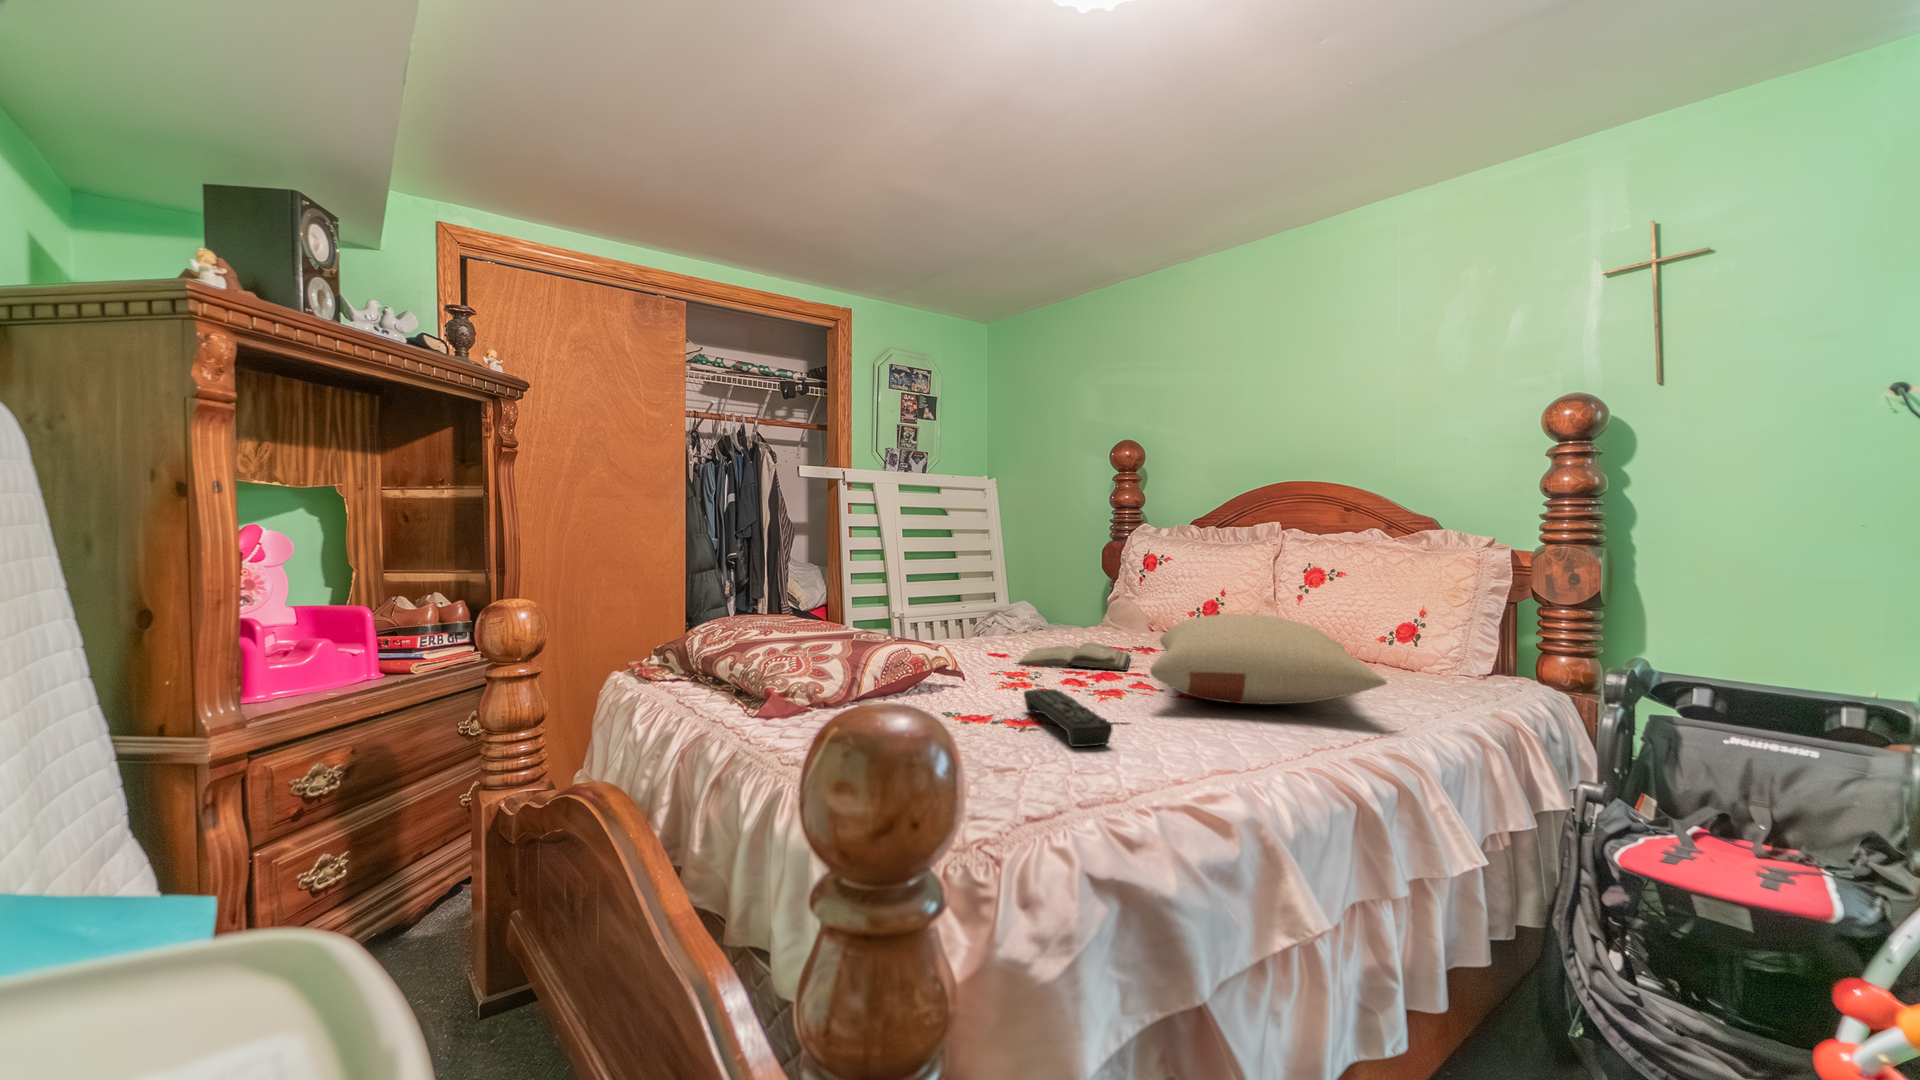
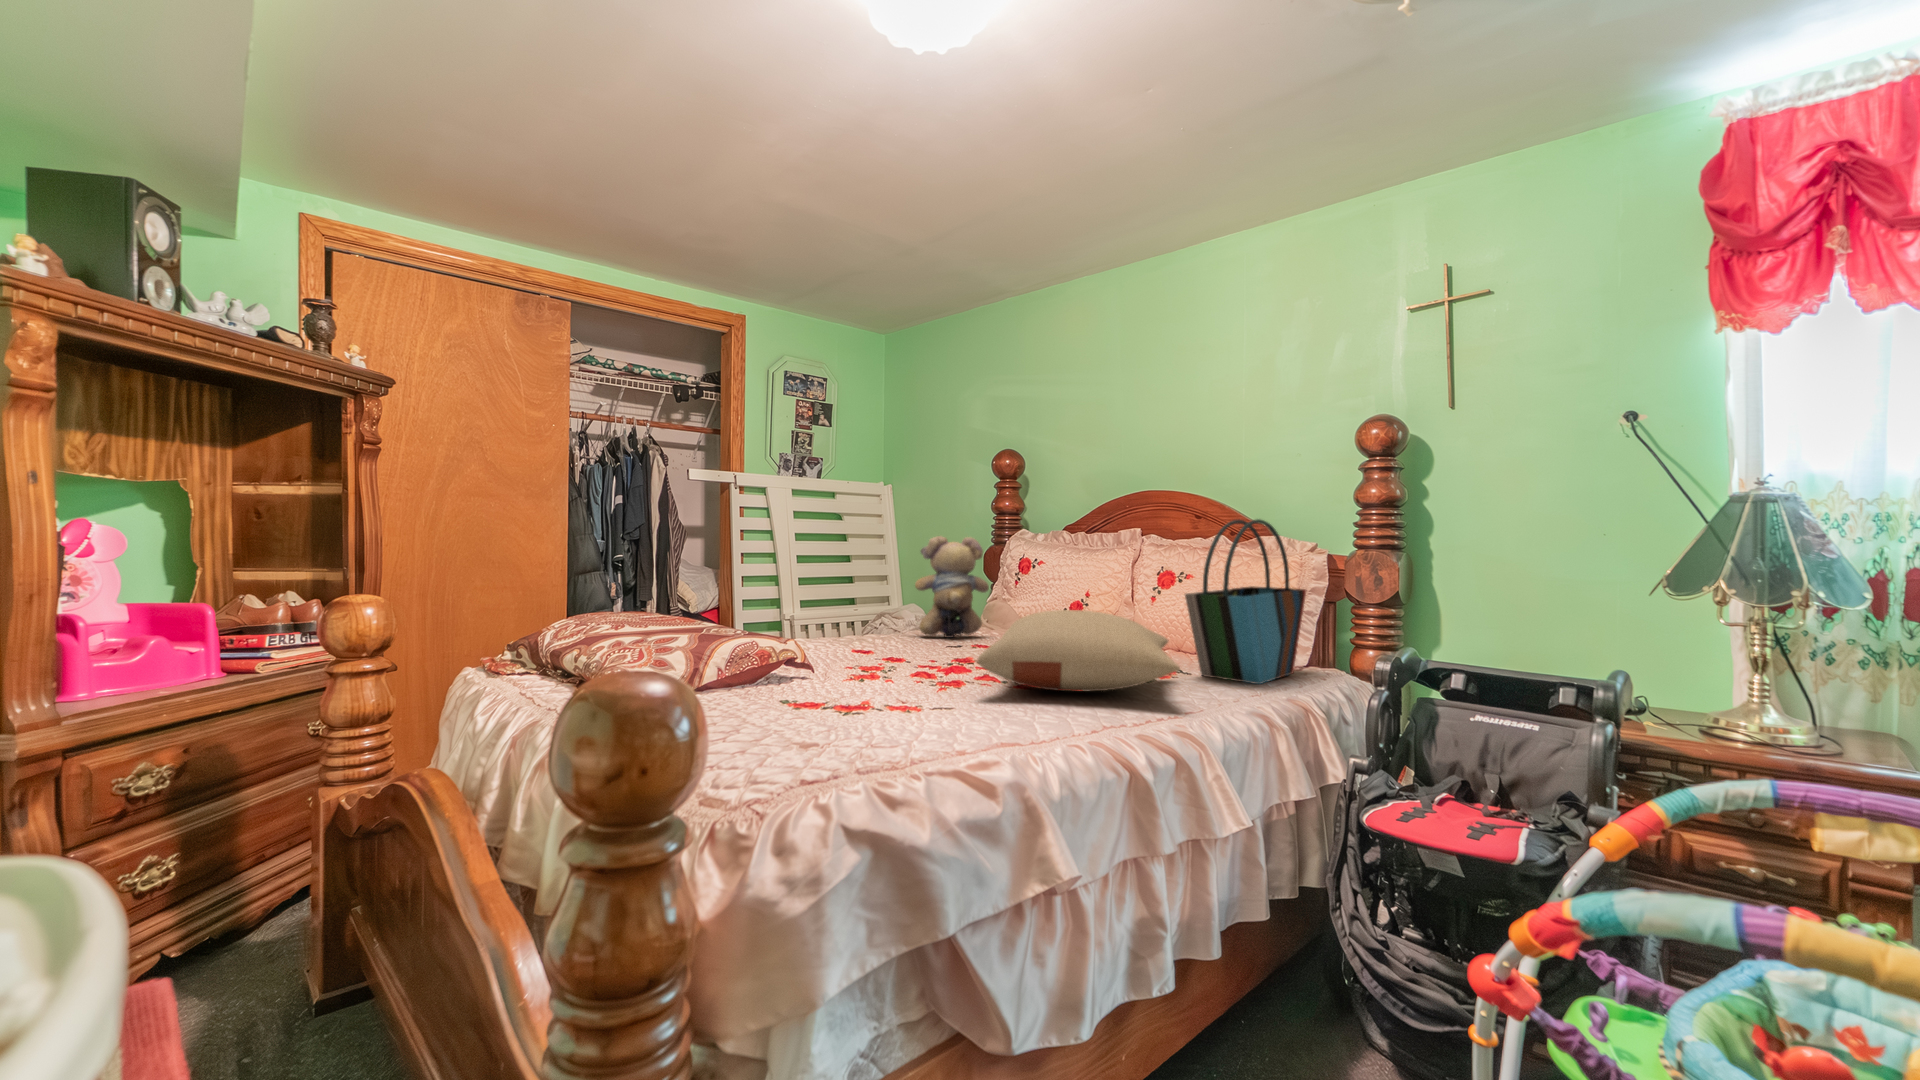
tote bag: none [1361,513,1494,696] -> present [1185,519,1307,684]
teddy bear: none [1039,532,1116,639] -> present [915,536,989,638]
diary: present [1018,642,1130,671] -> none [877,640,991,665]
remote control: present [1024,689,1113,747] -> none [860,678,923,728]

